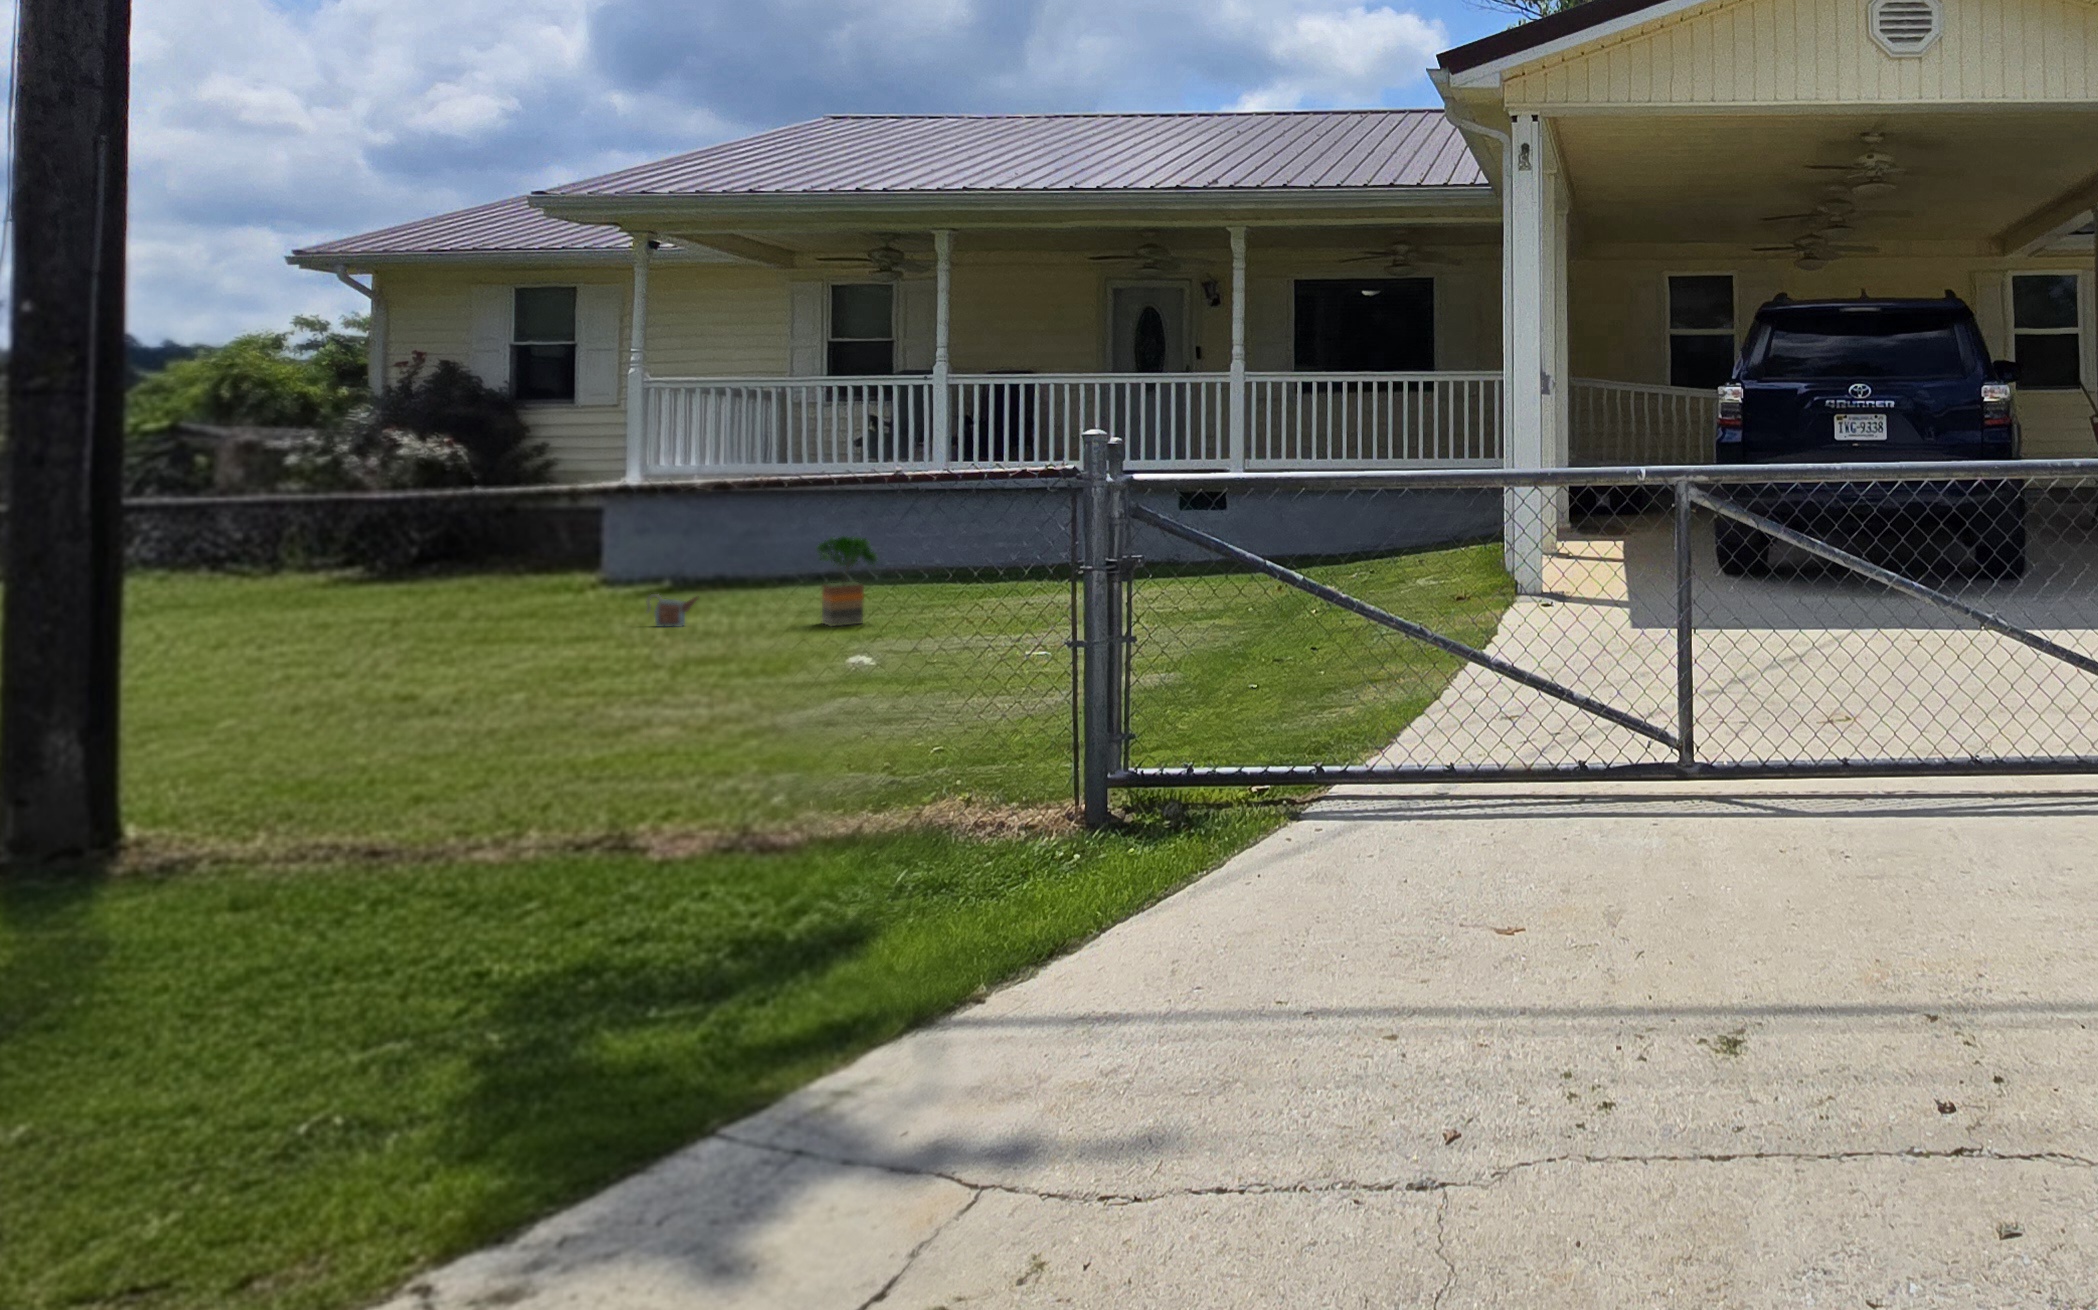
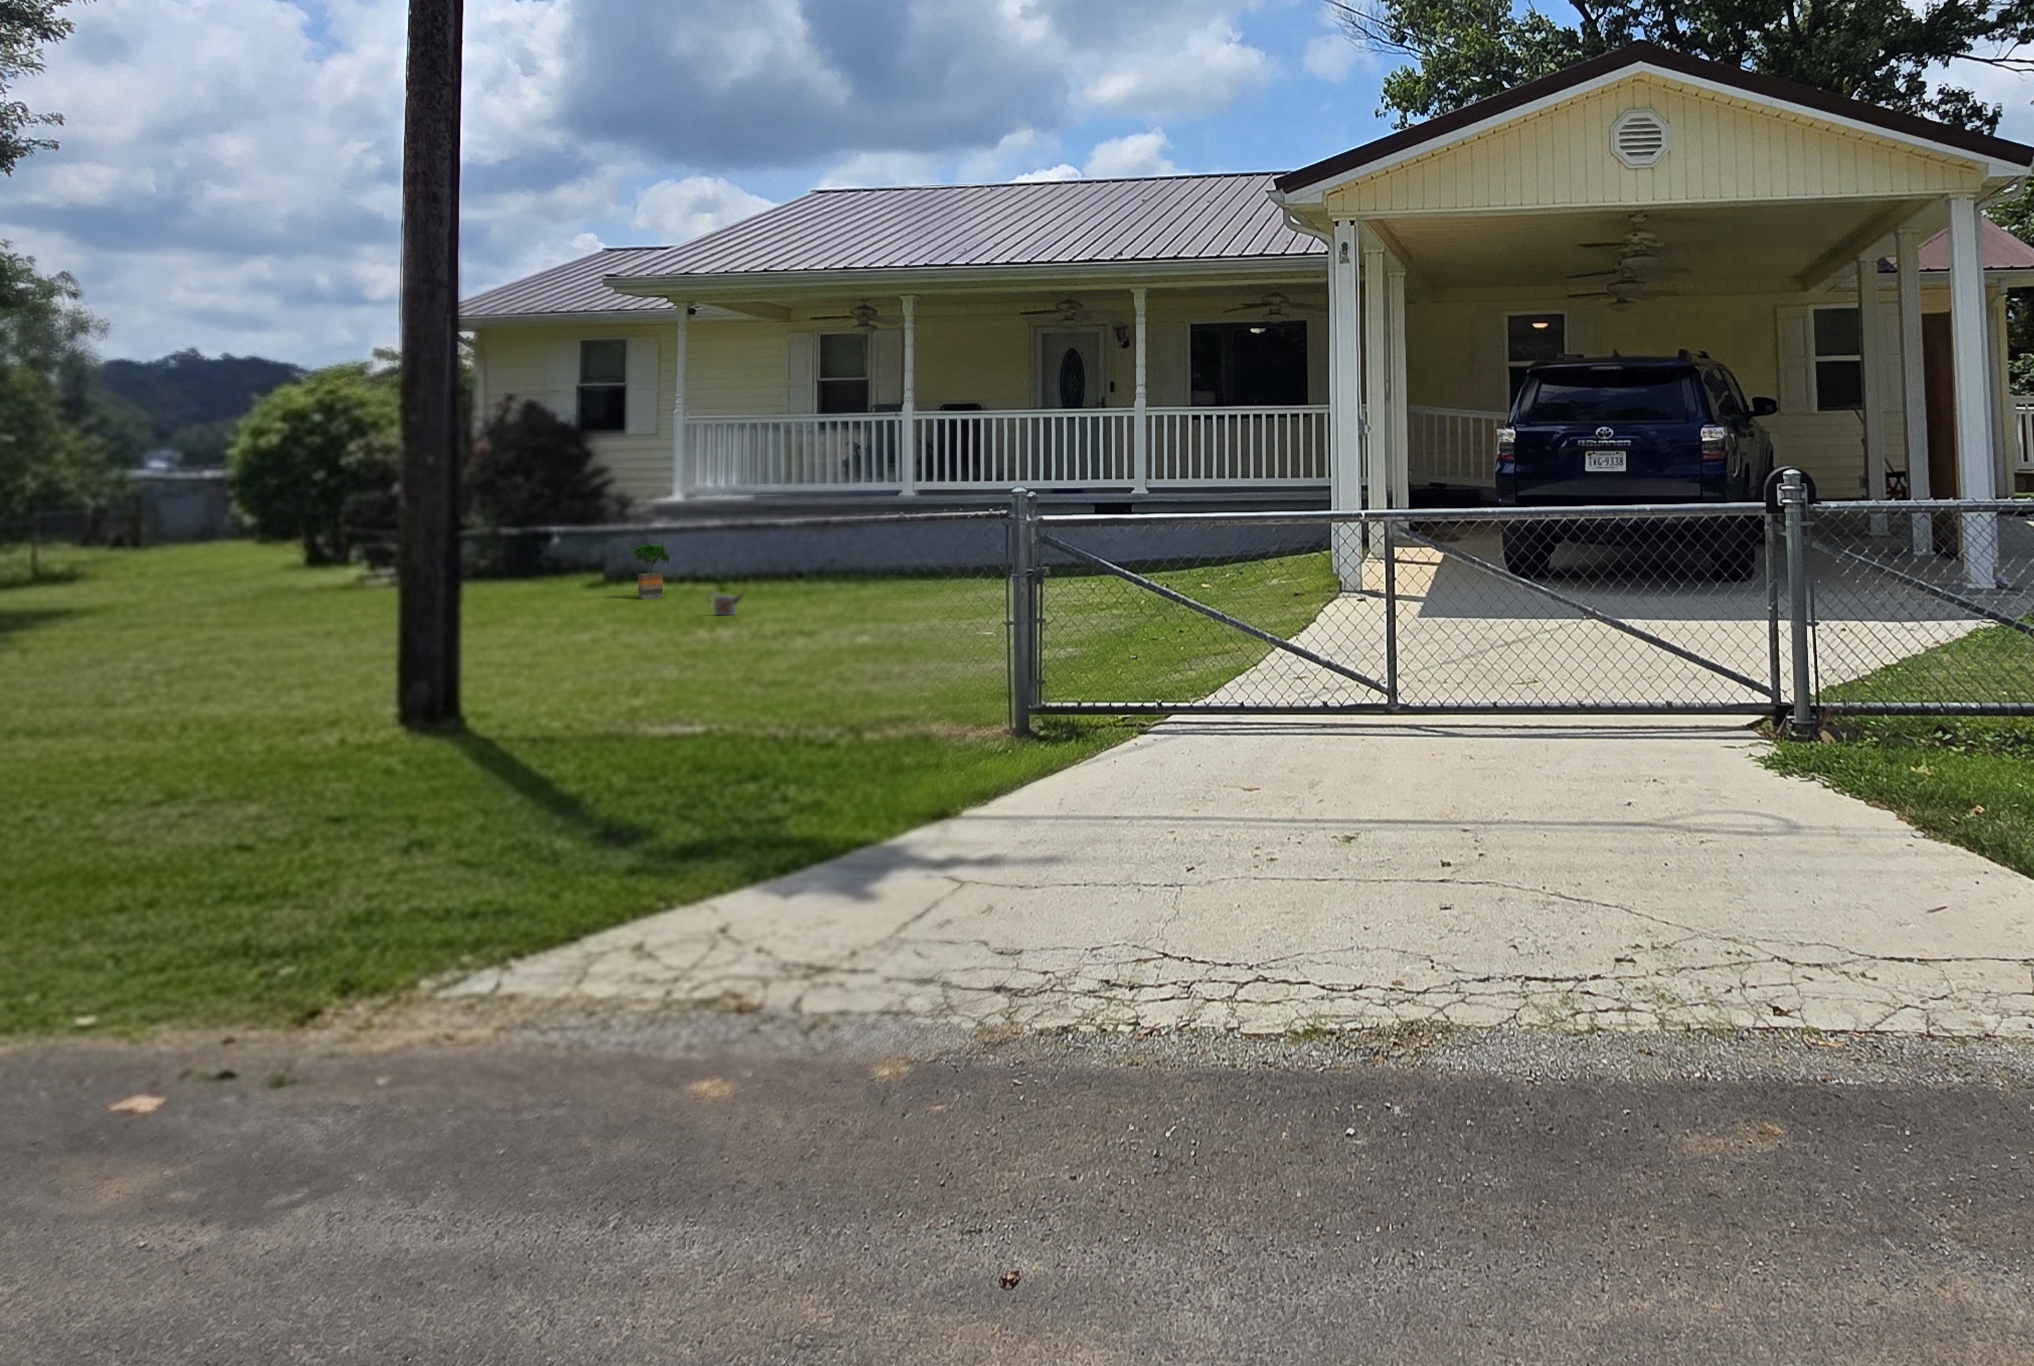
potted tree: present [817,536,877,626] -> present [633,545,670,600]

